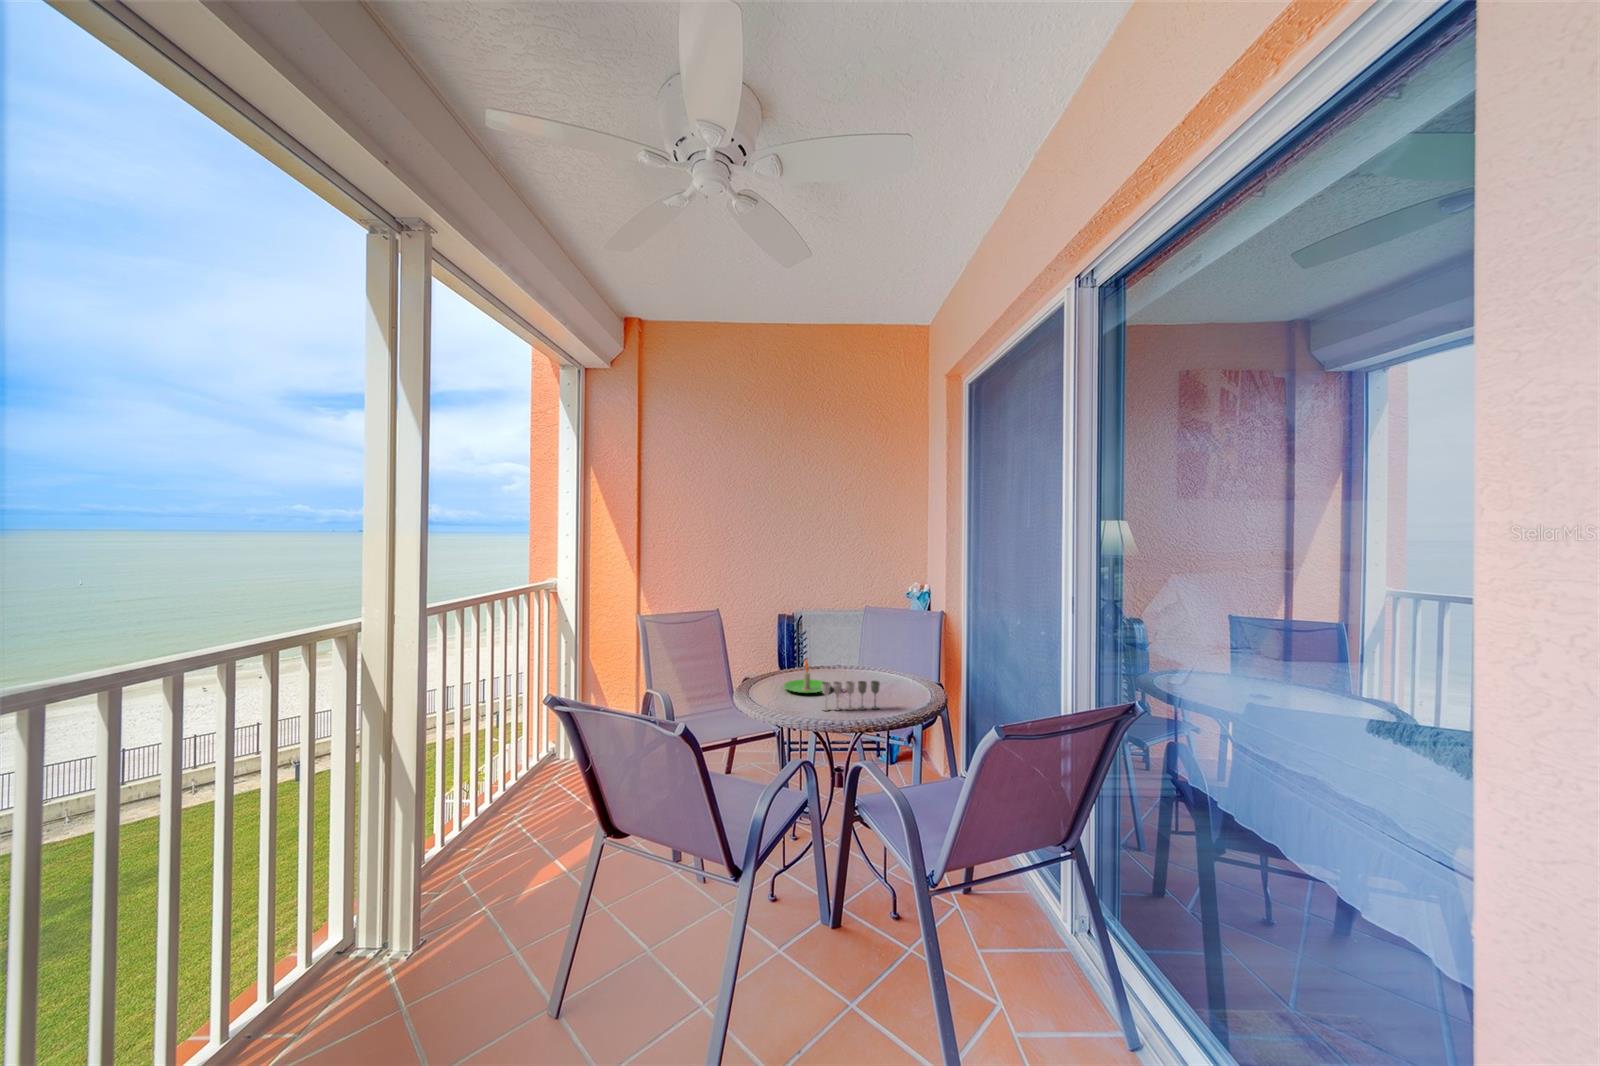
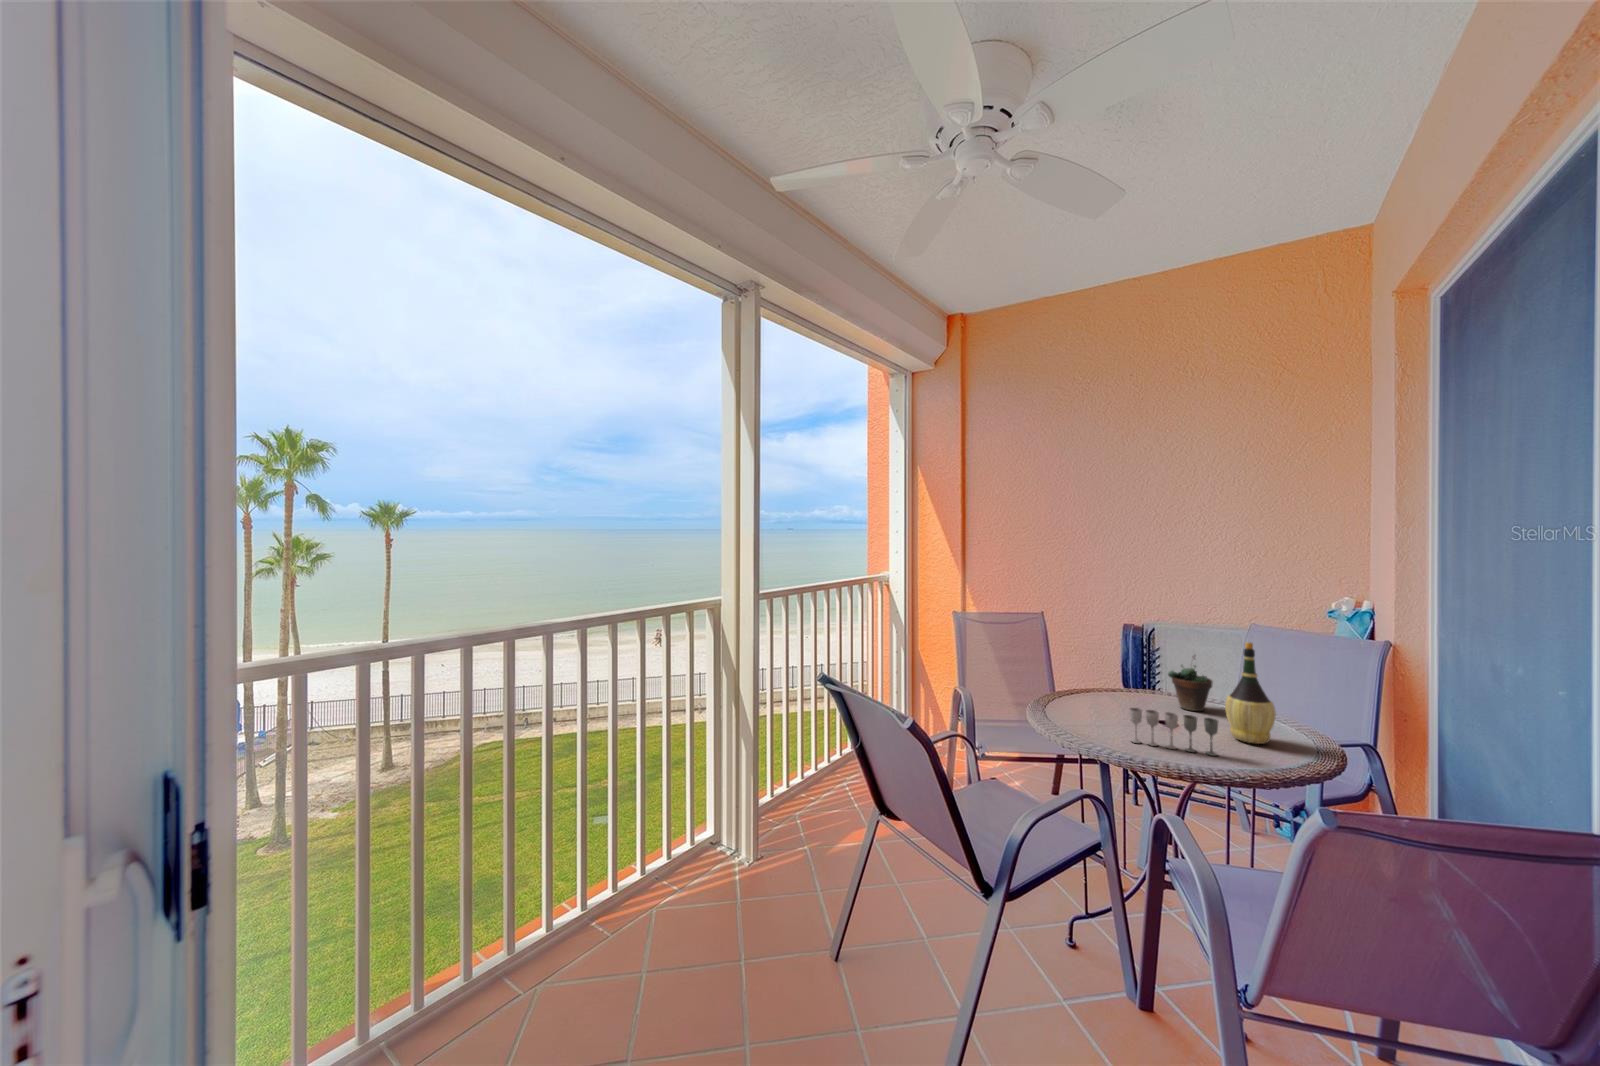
wine bottle: none [876,620,906,695] -> present [1225,642,1276,744]
succulent plant: none [832,633,861,678] -> present [1168,656,1213,711]
candle: present [784,660,823,693] -> none [1091,677,1157,720]

